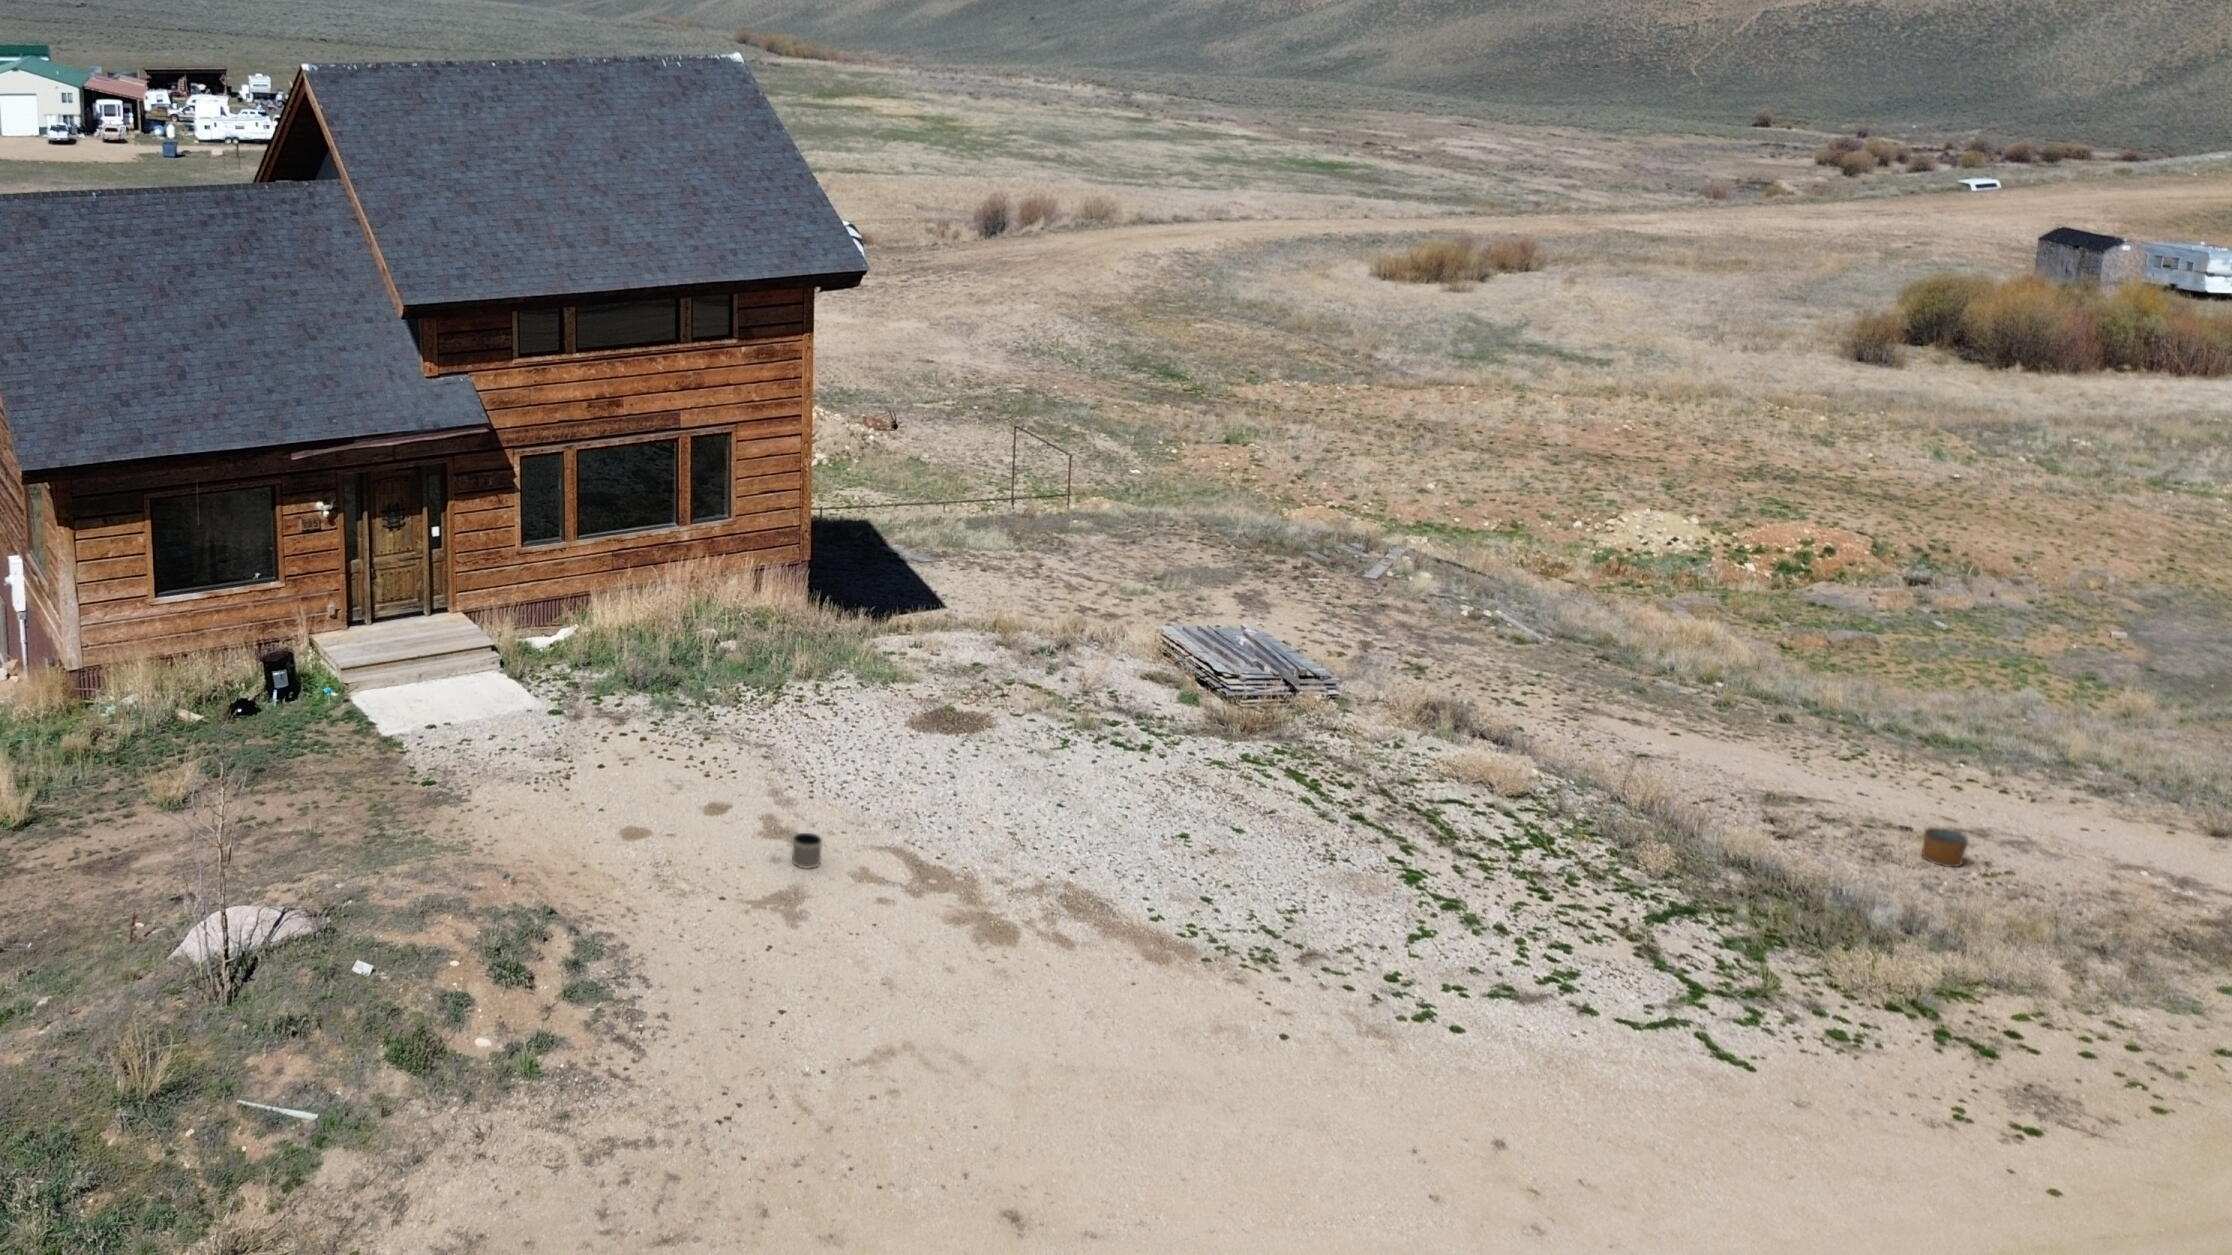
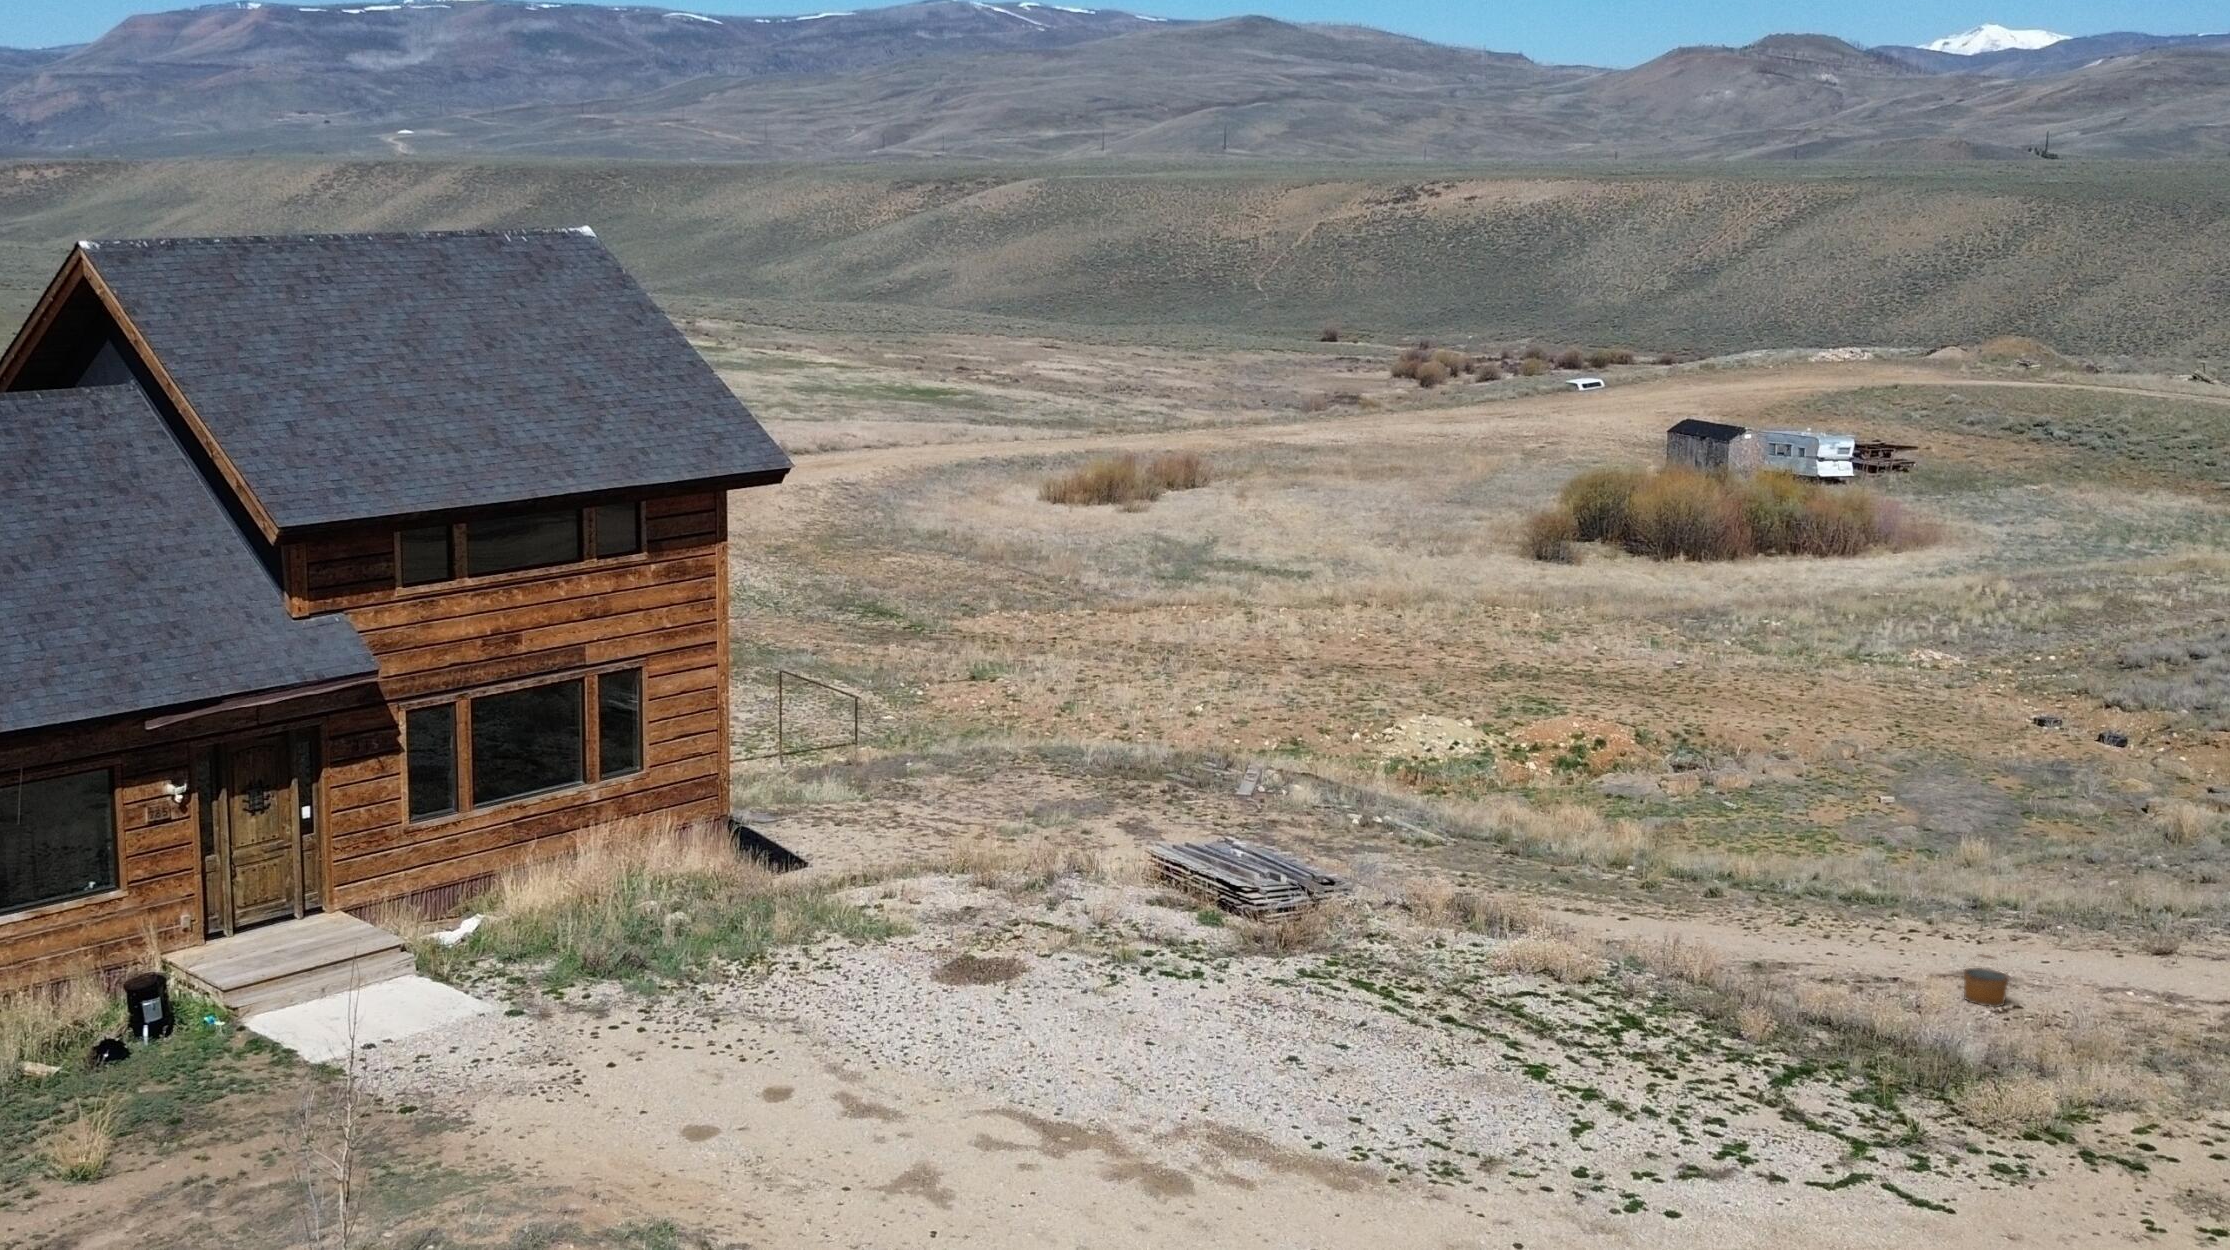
planter: present [792,833,822,868] -> none [898,1100,932,1141]

